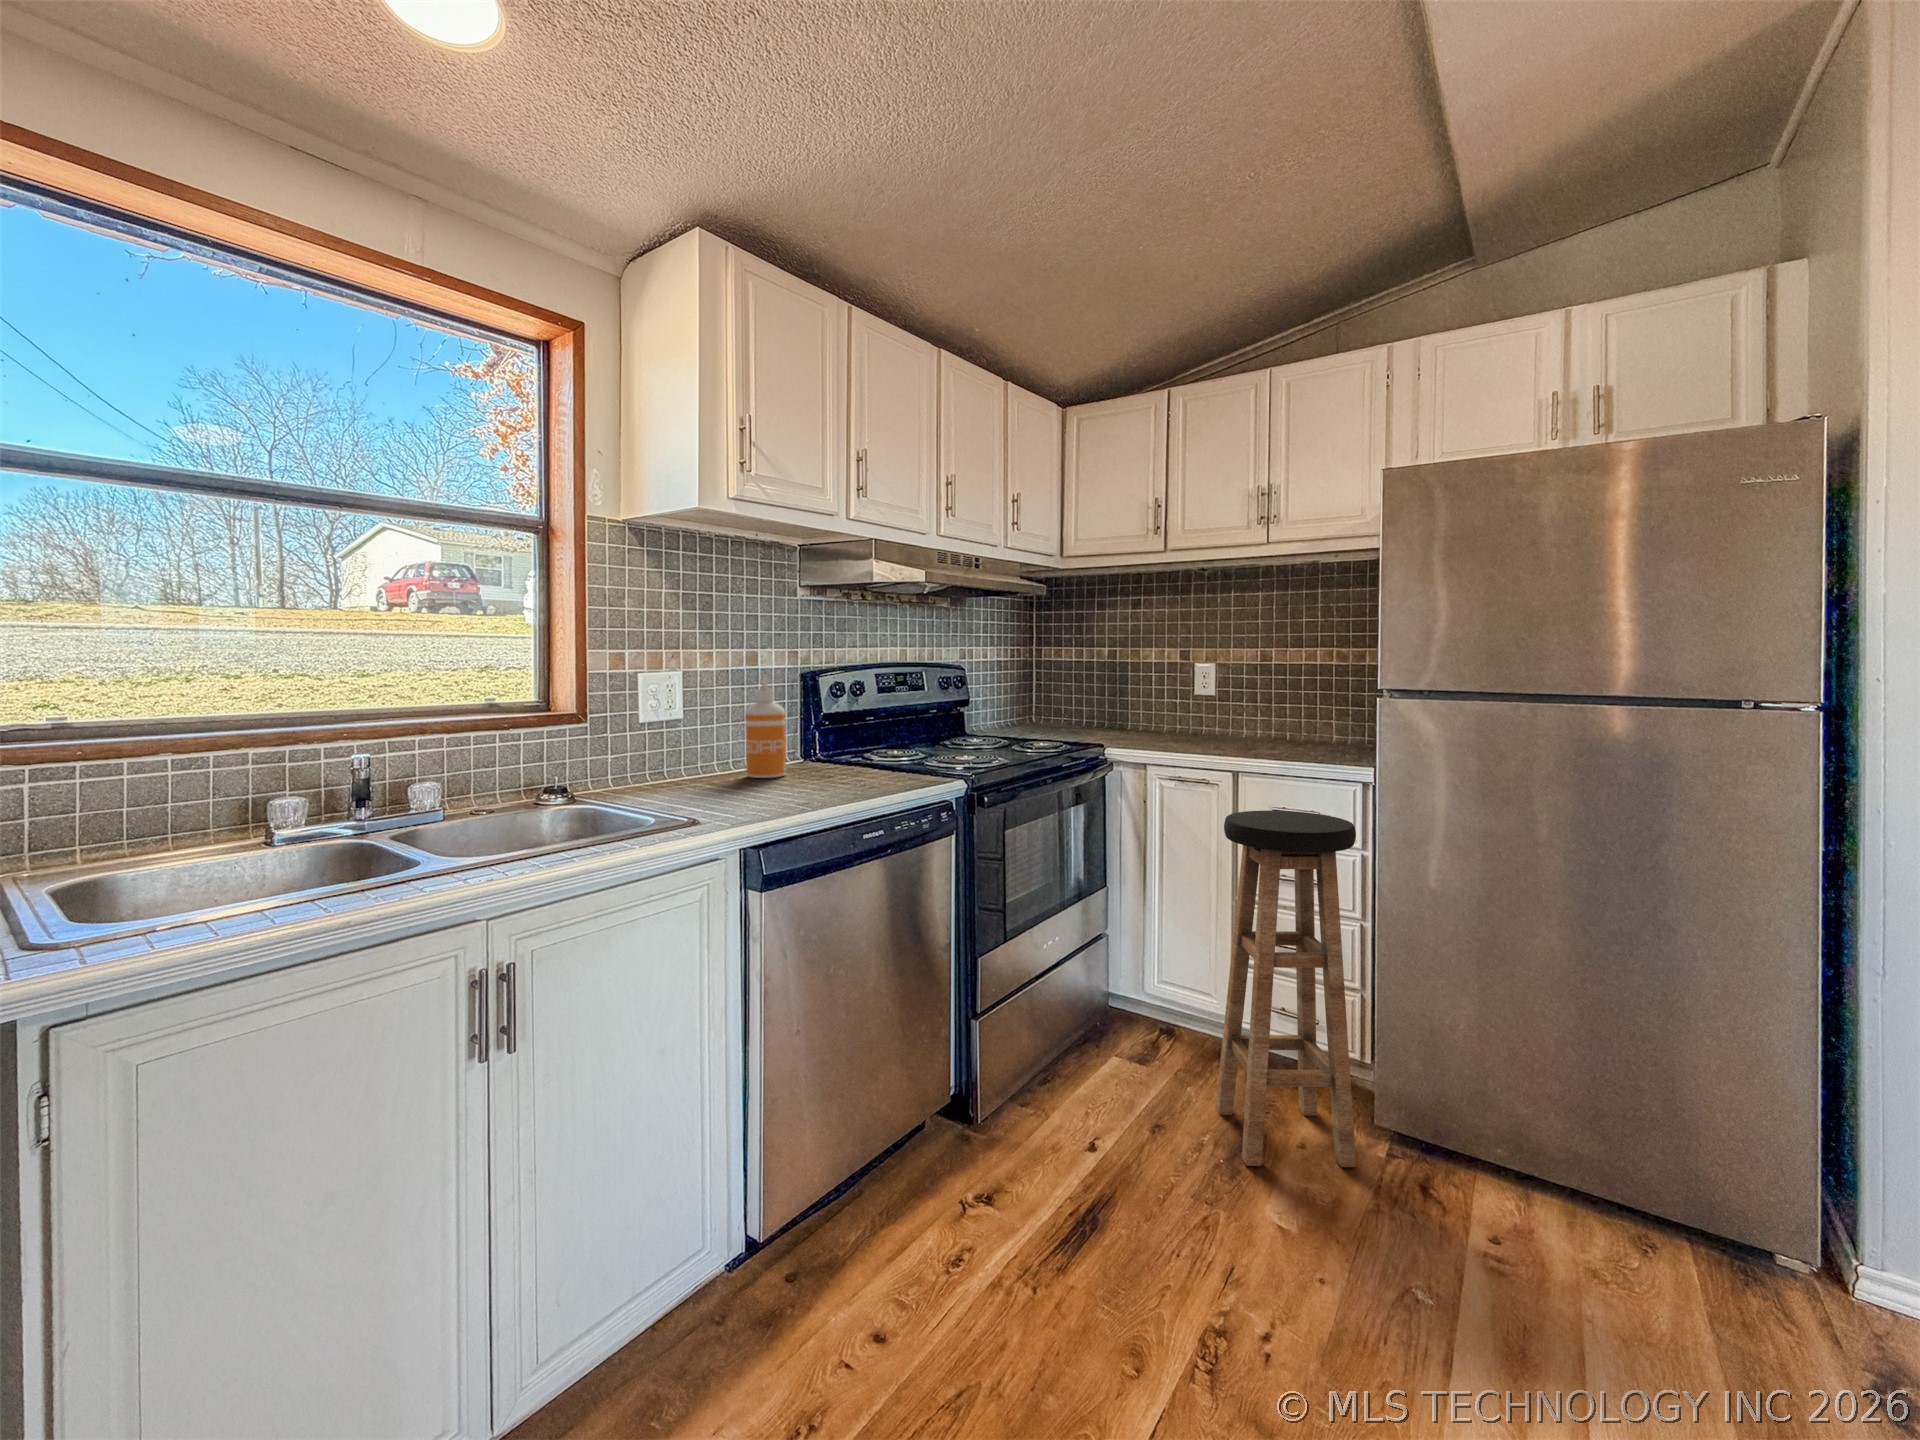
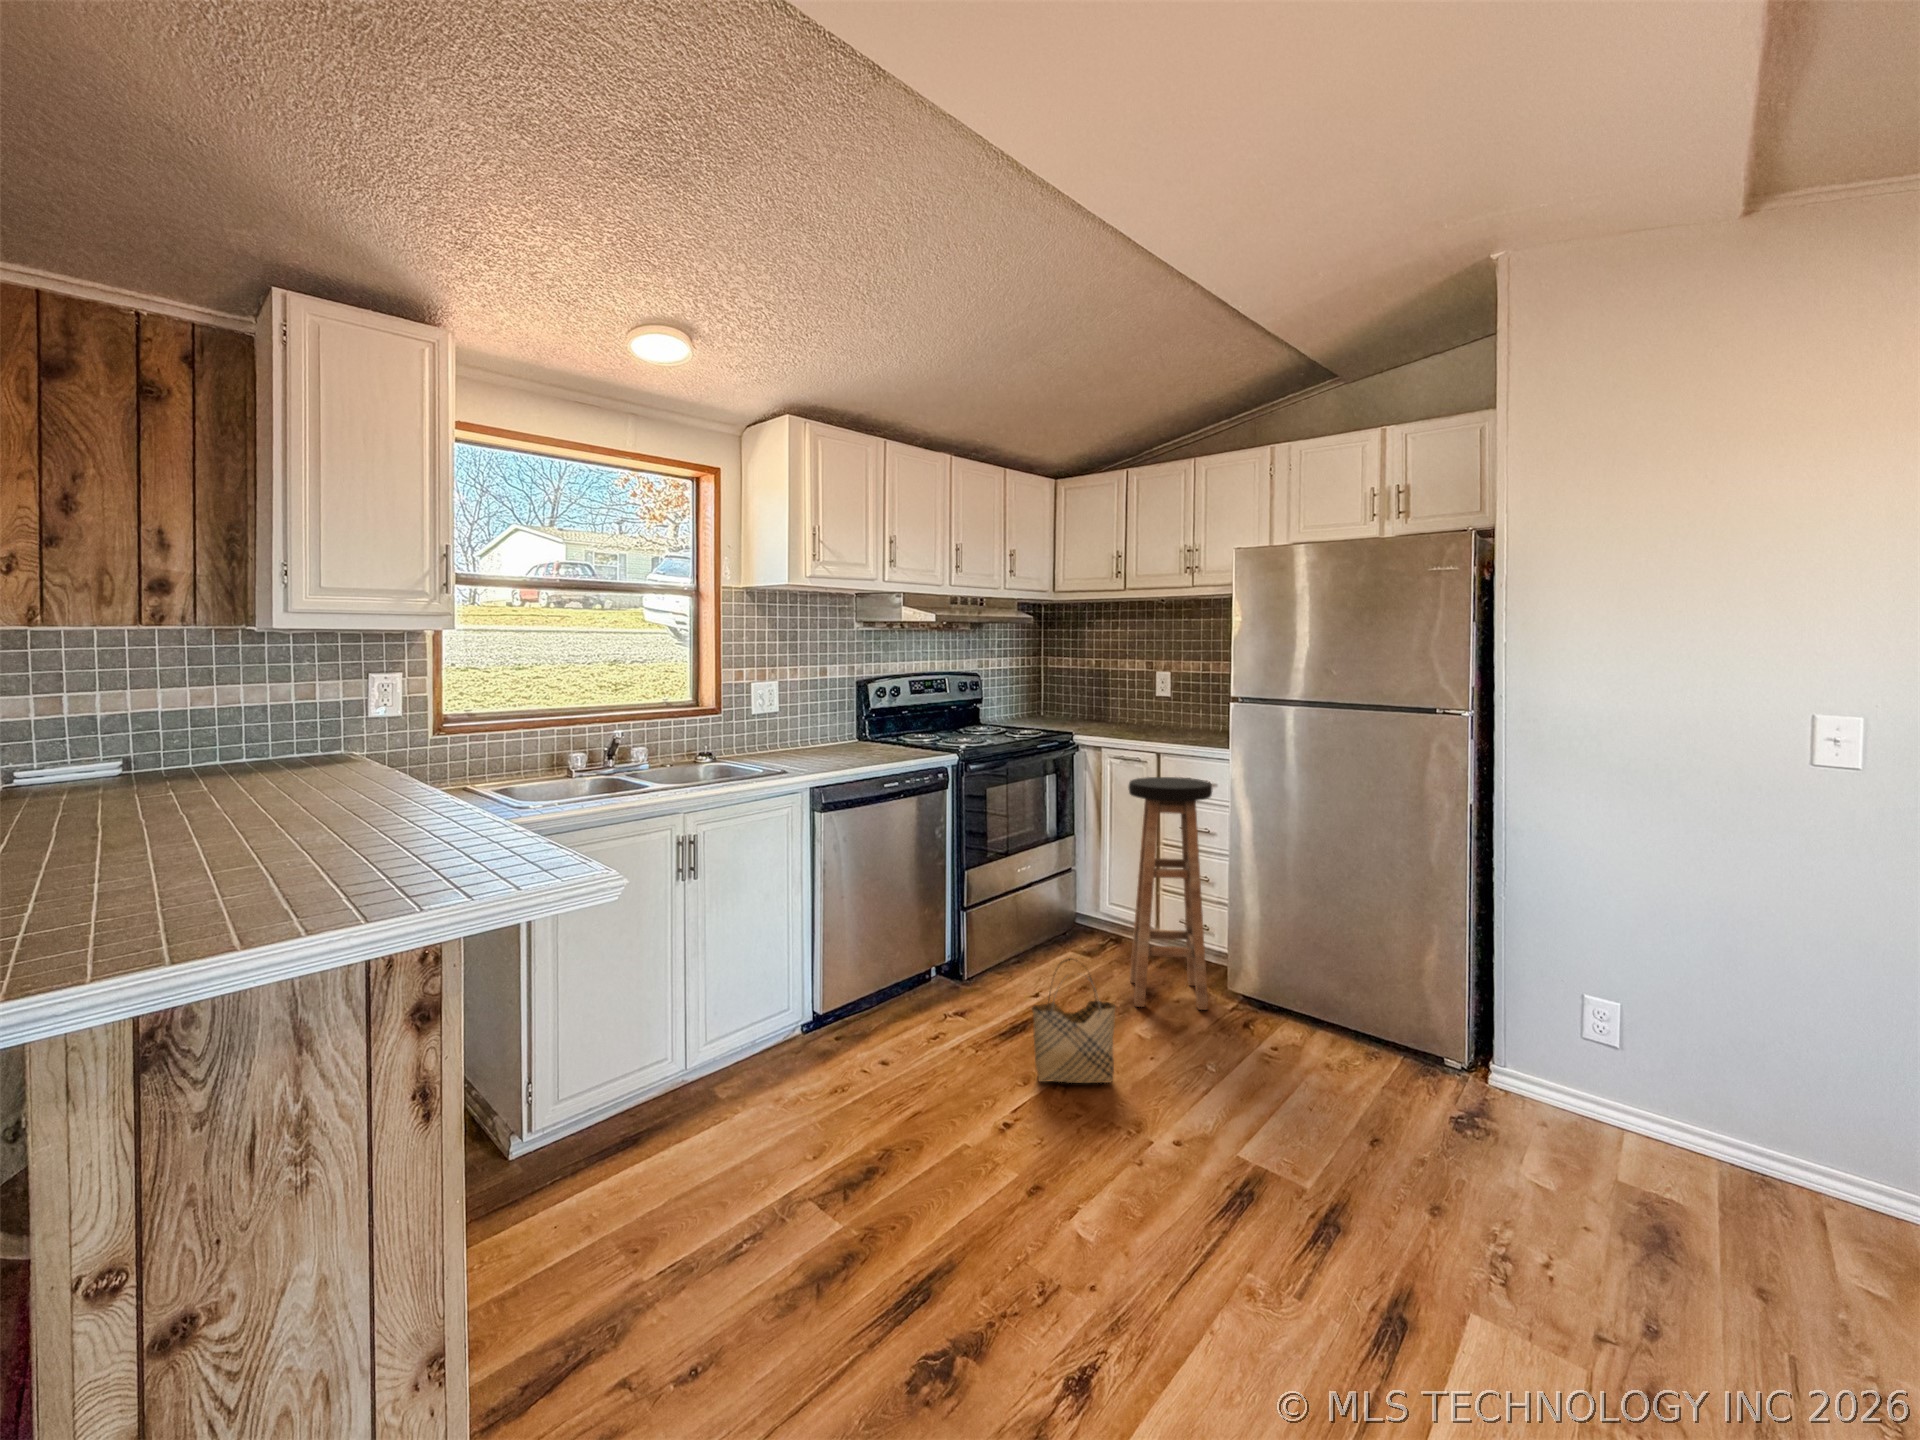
soap dispenser: present [745,680,786,778] -> none [818,687,844,751]
woven basket: none [1145,1139,1291,1378] -> present [1032,958,1116,1083]

